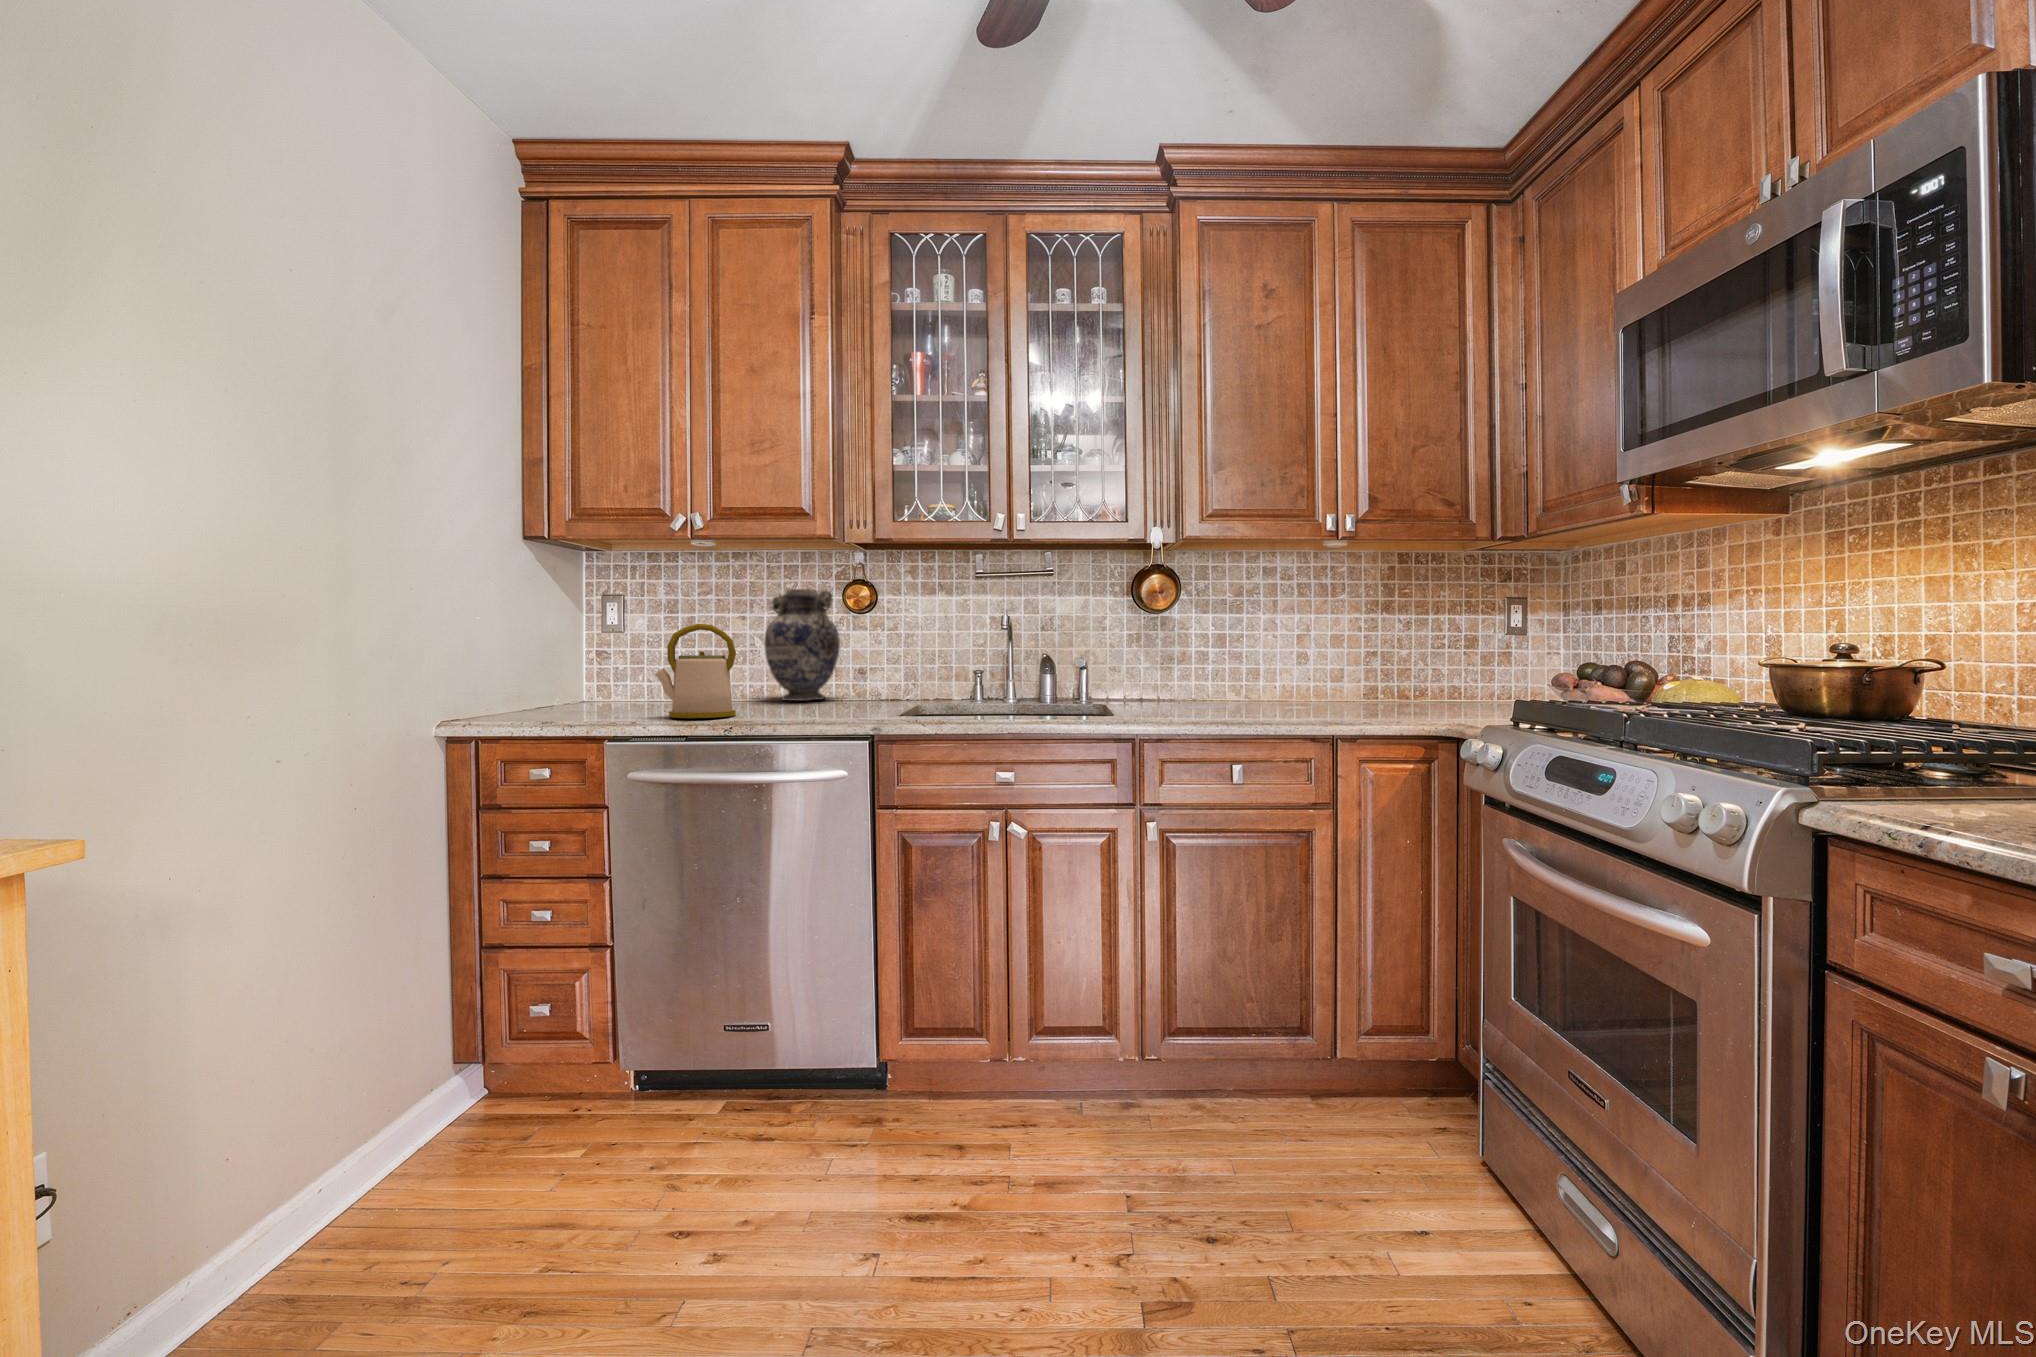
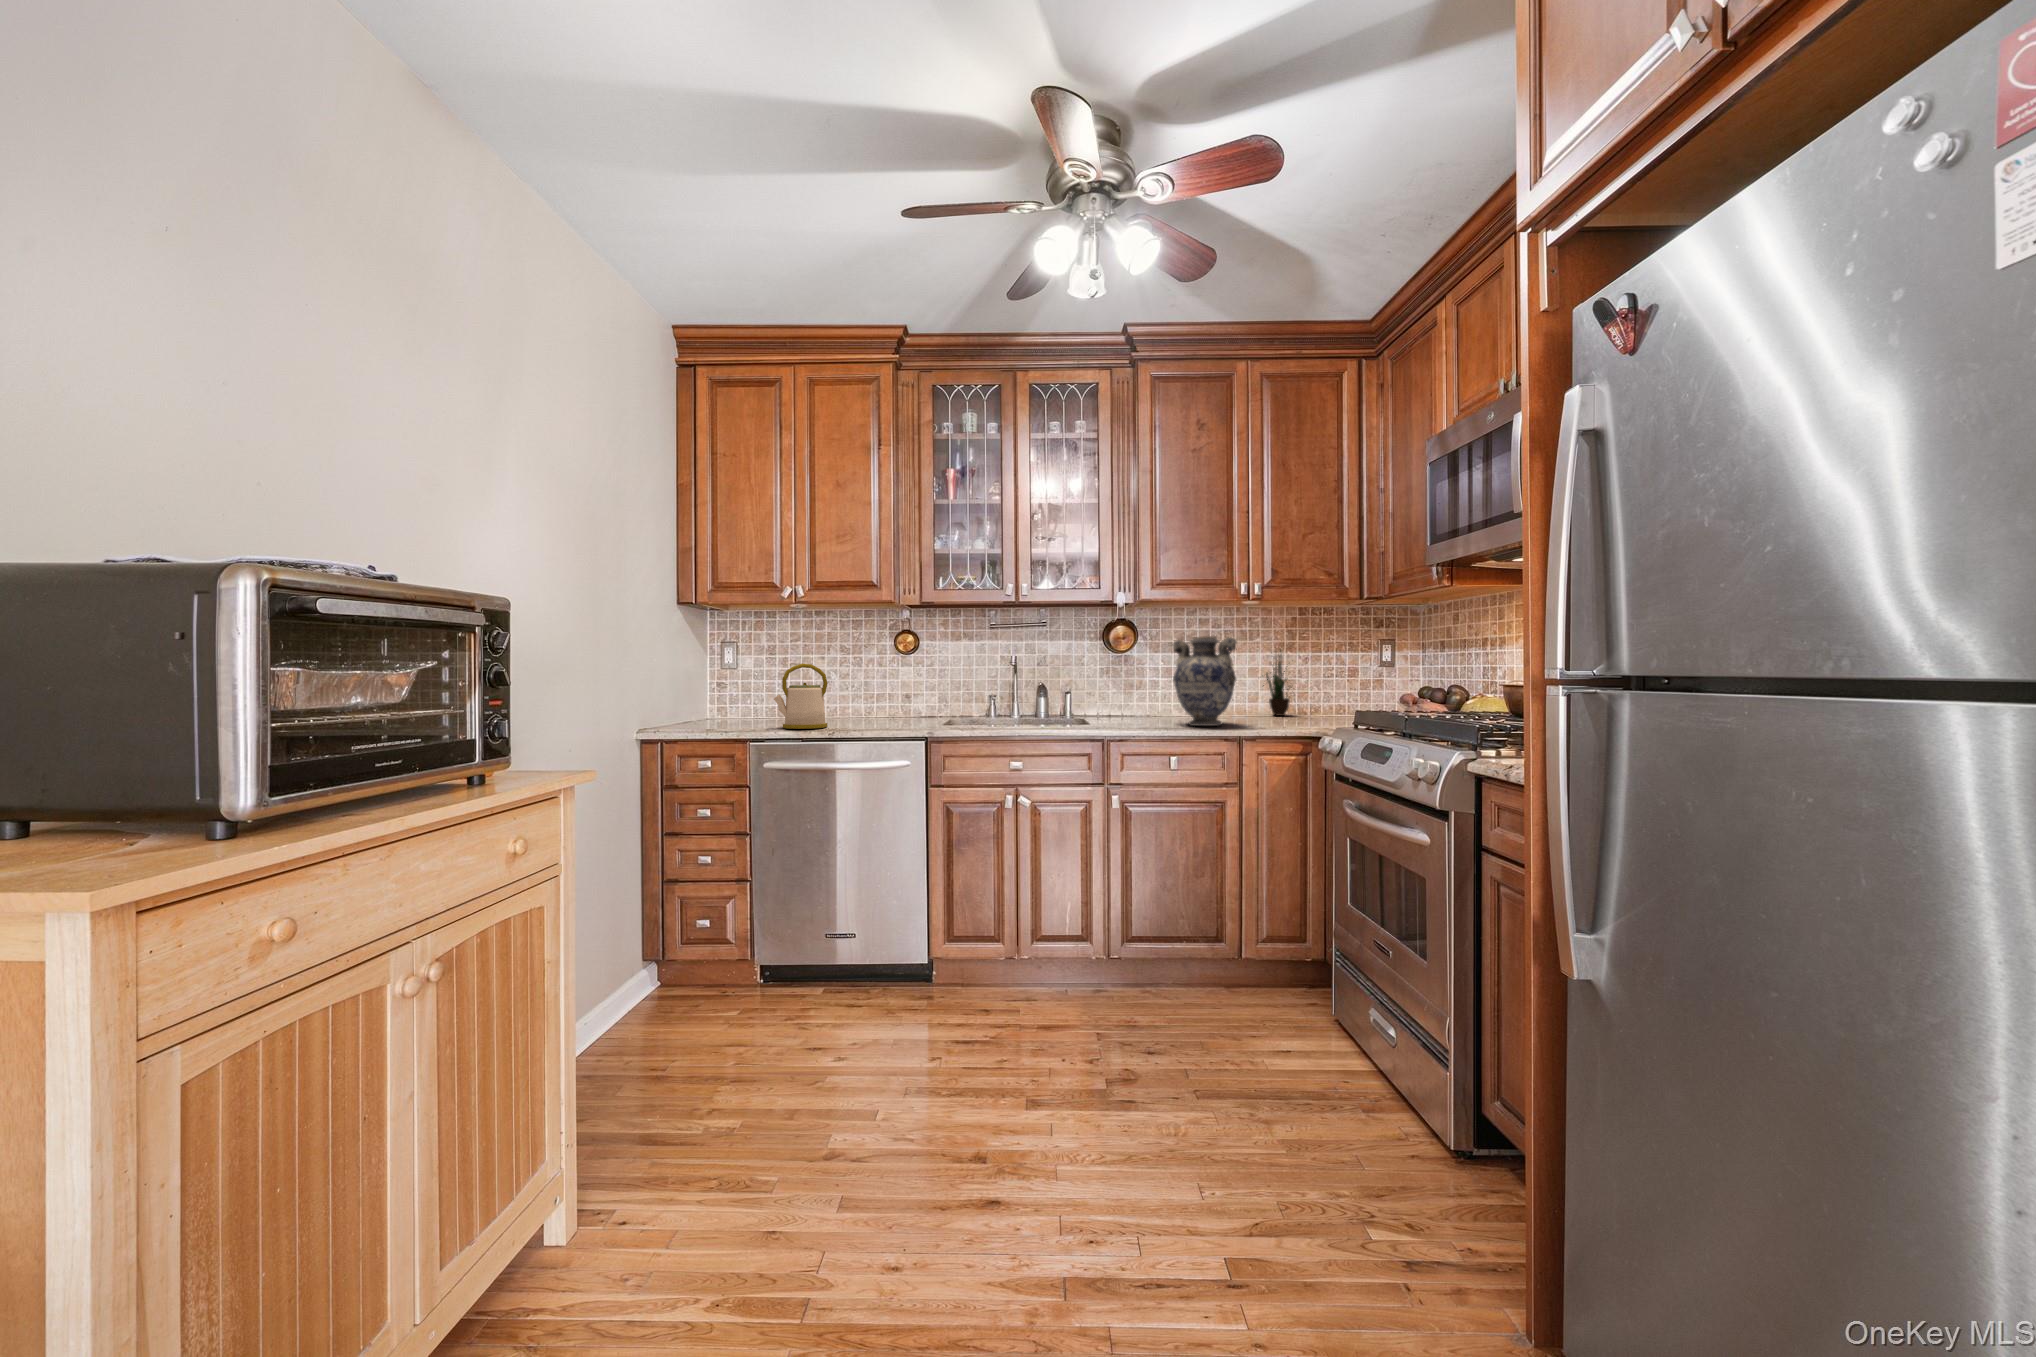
vase: present [764,589,840,701] -> present [1173,636,1237,726]
potted plant: none [1337,591,1398,702] -> present [1263,651,1290,716]

